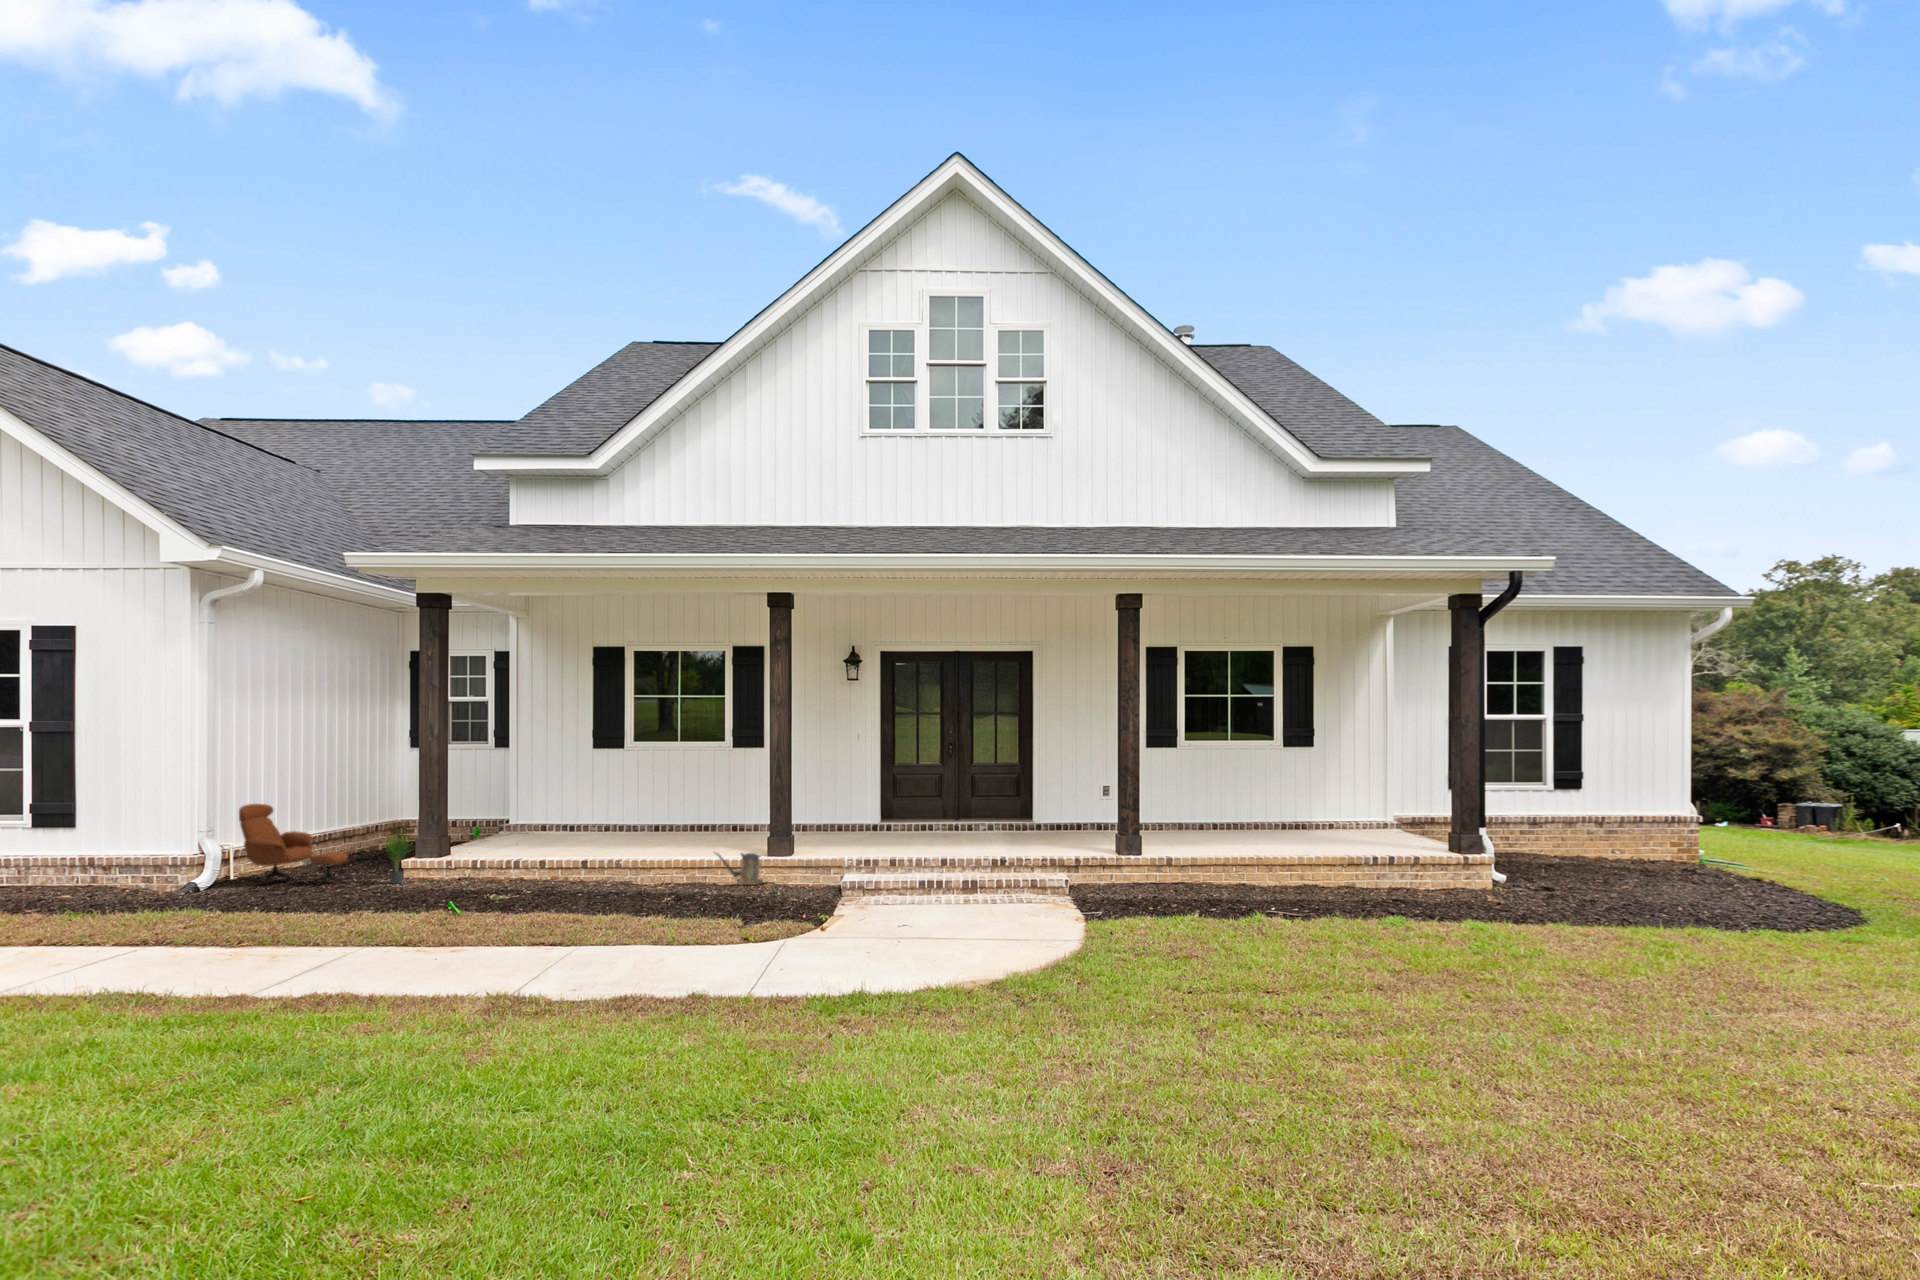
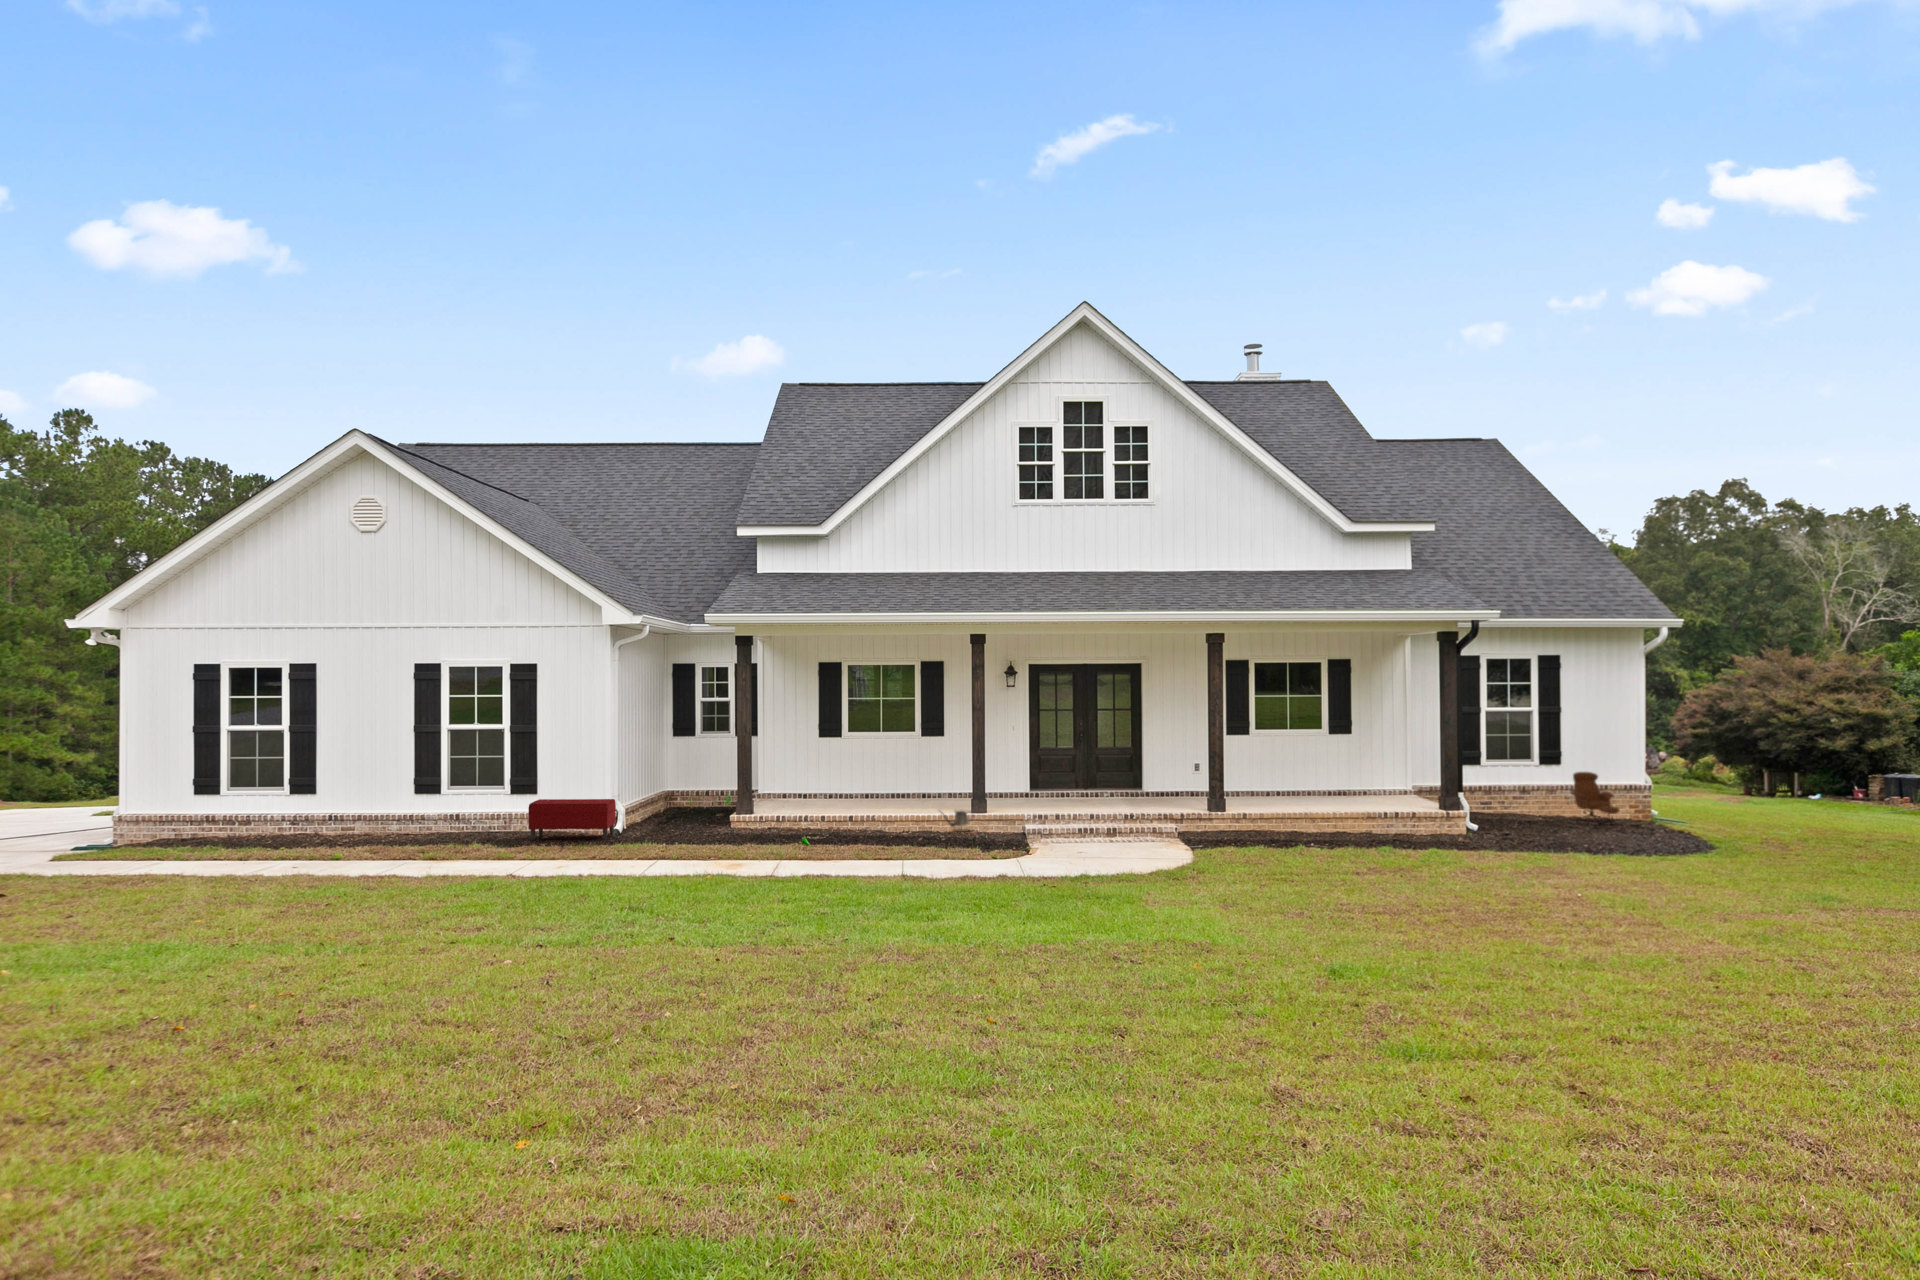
lounge chair: present [239,804,348,886] -> present [1572,772,1619,824]
bench: none [30,835,201,902] -> present [528,799,616,840]
potted plant: present [386,835,408,884] -> none [718,794,741,831]

